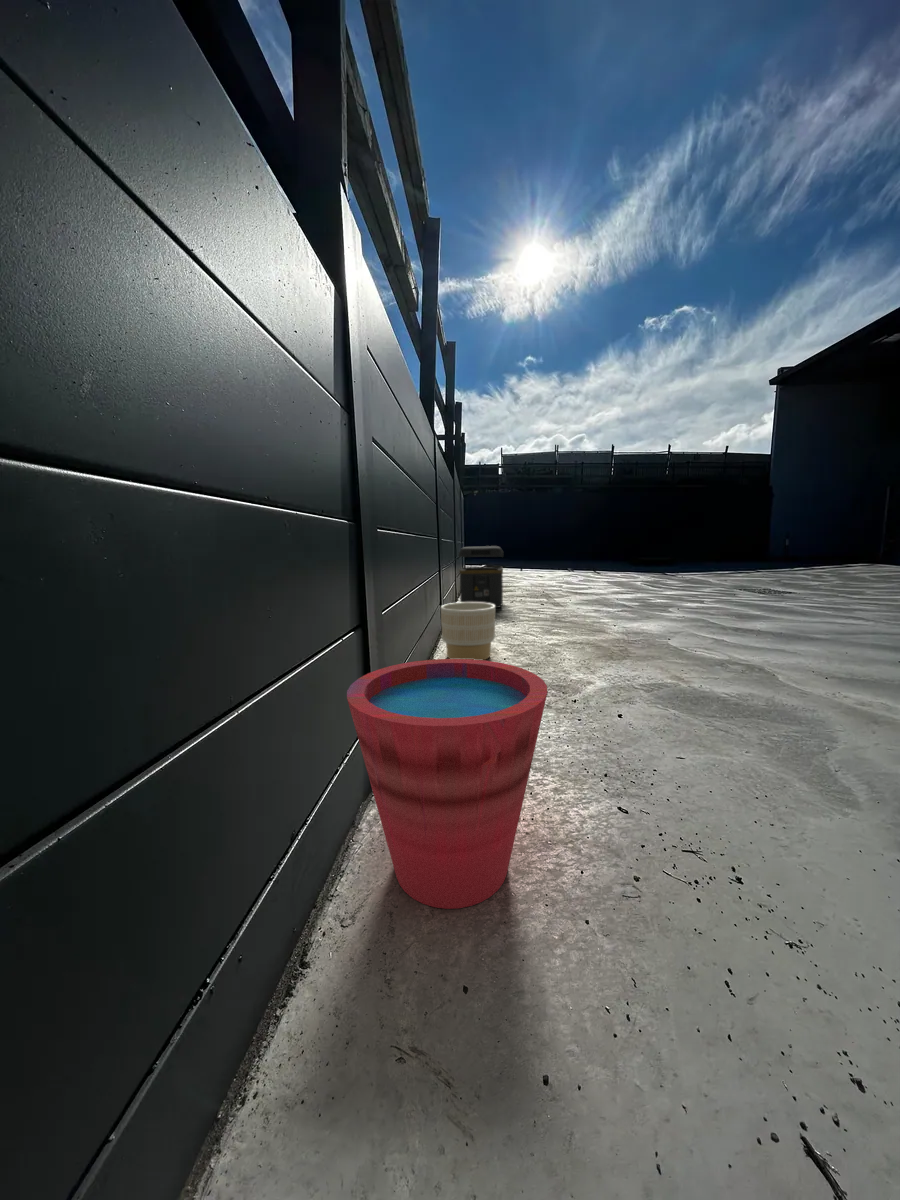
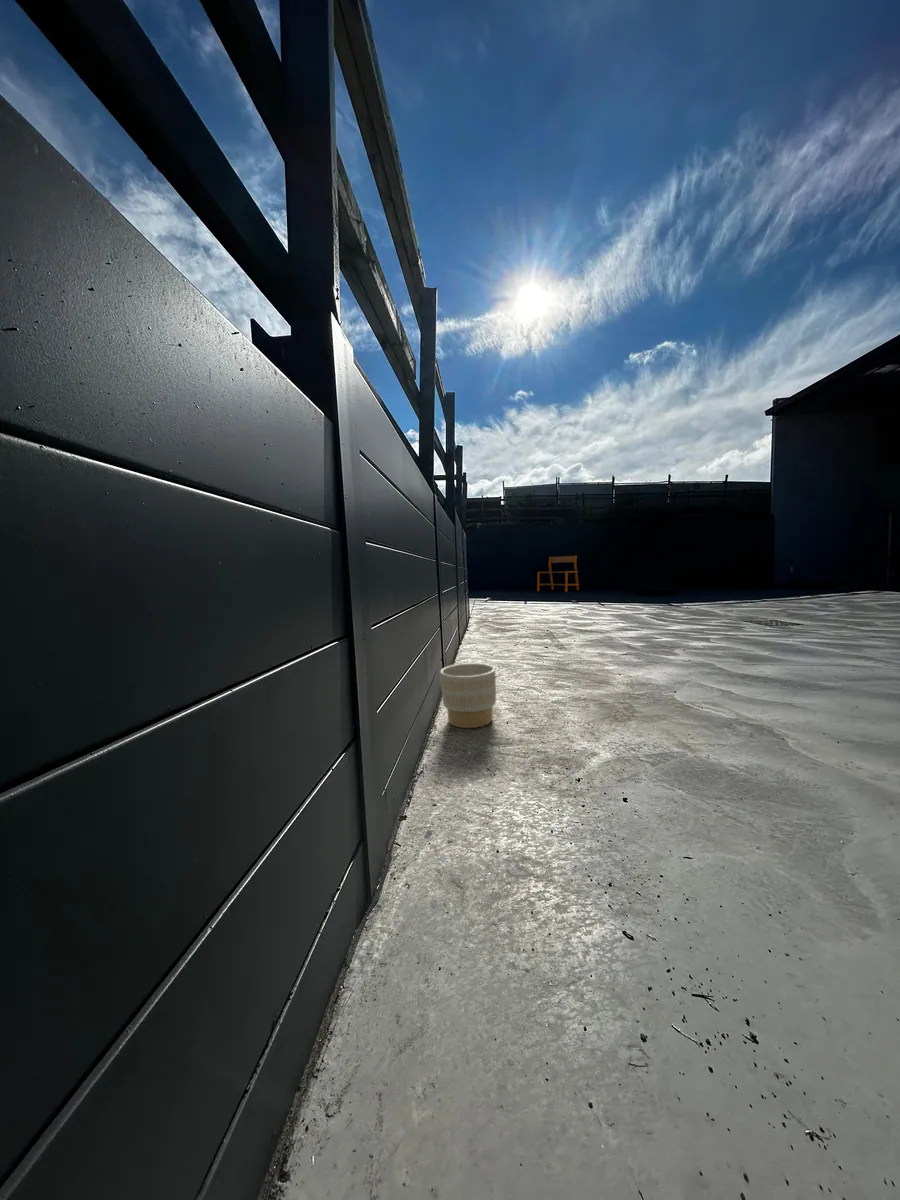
bench: none [533,526,575,563] -> present [537,555,579,592]
toolbox: present [459,546,503,608] -> none [460,591,506,655]
bucket: present [347,659,547,909] -> none [328,781,537,1086]

